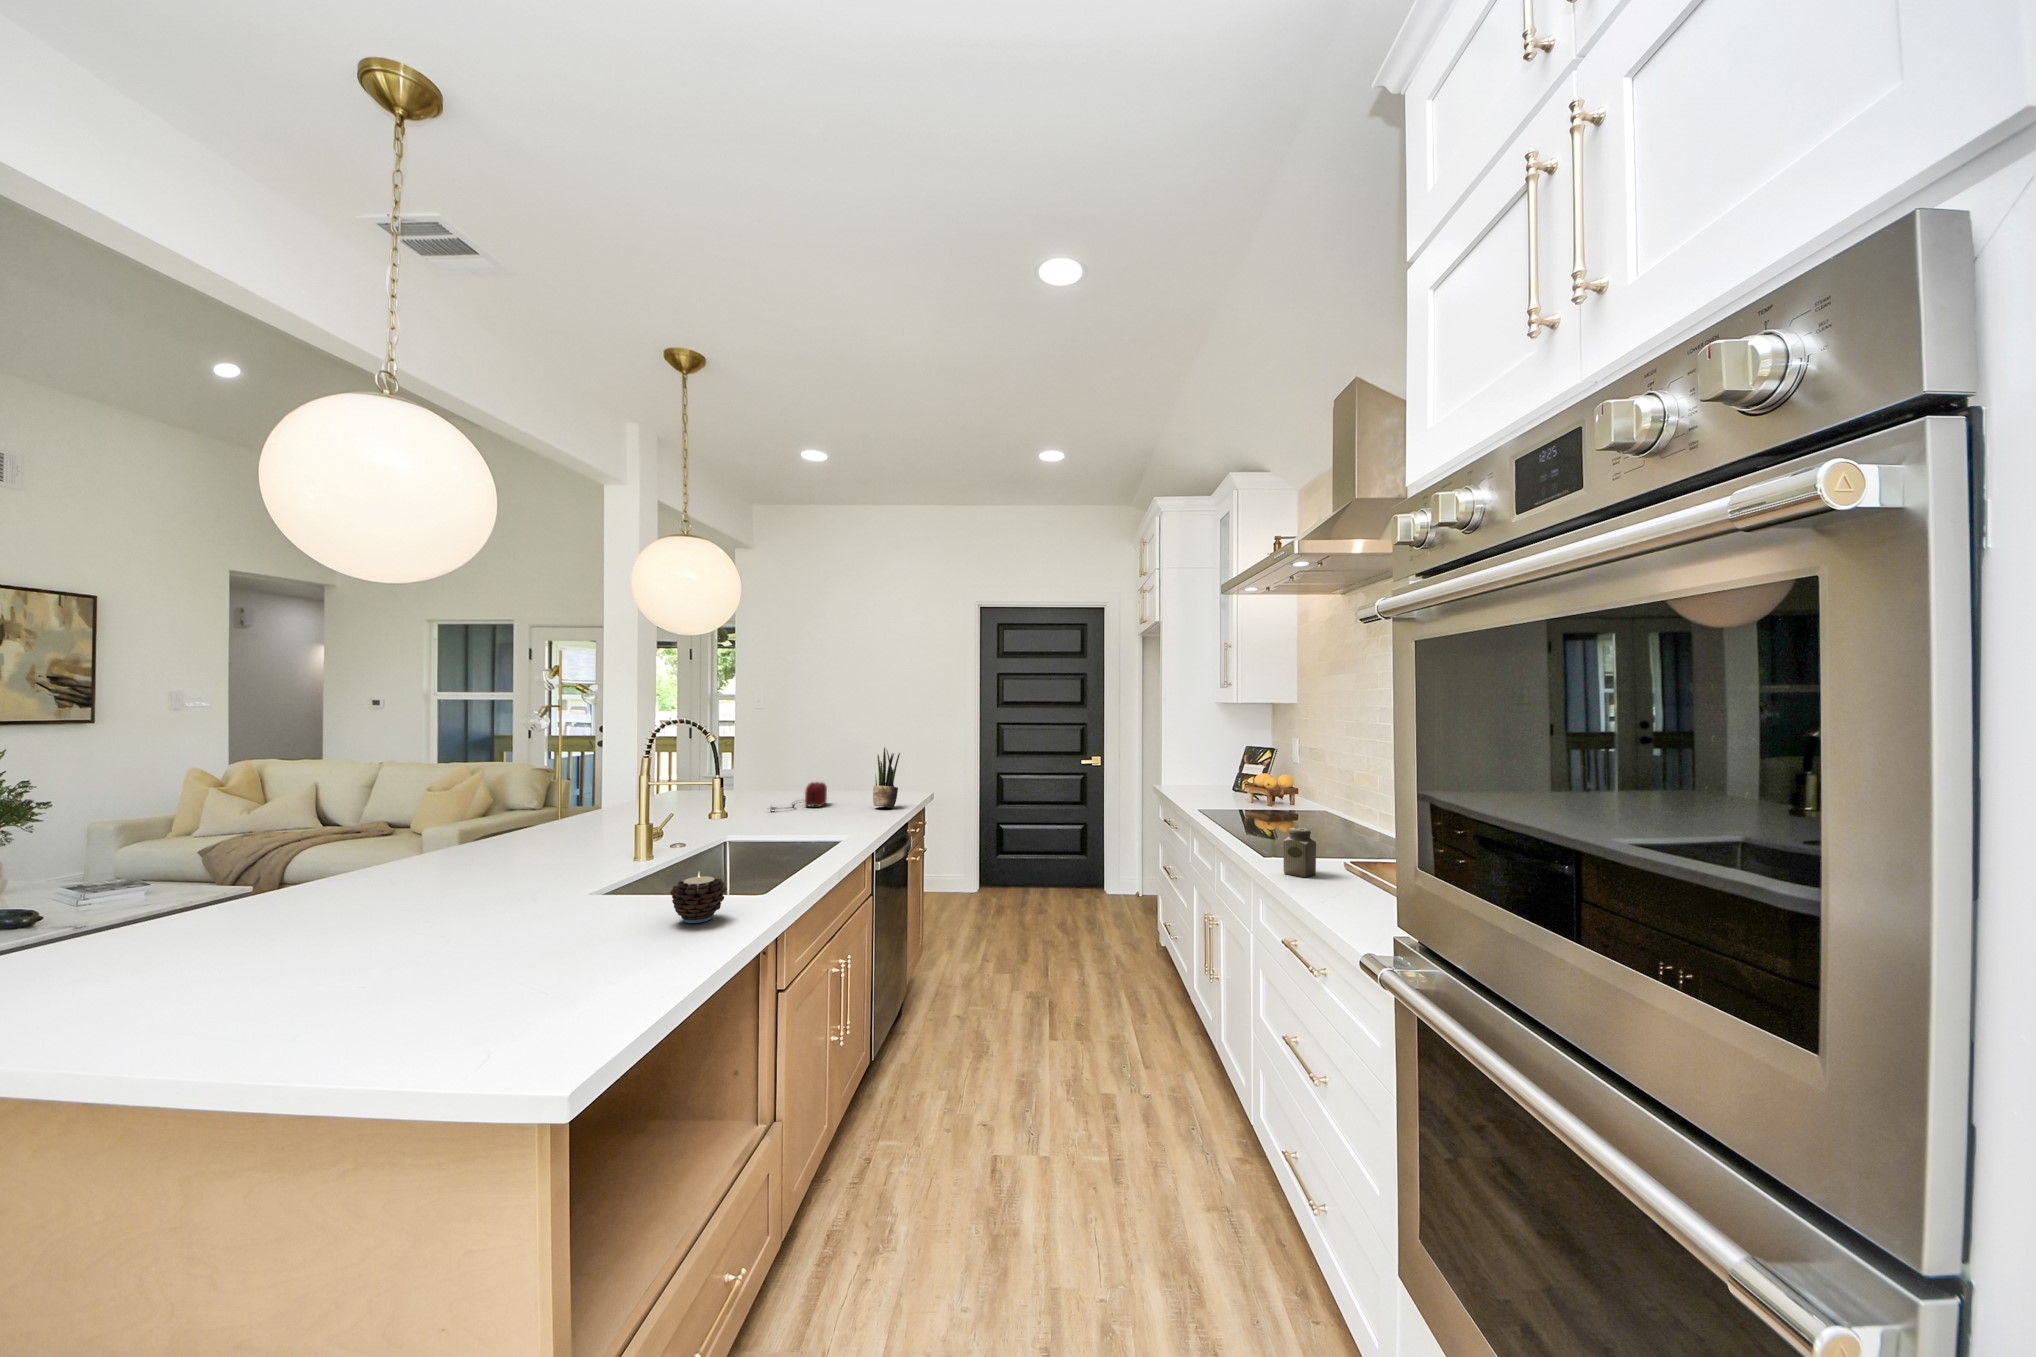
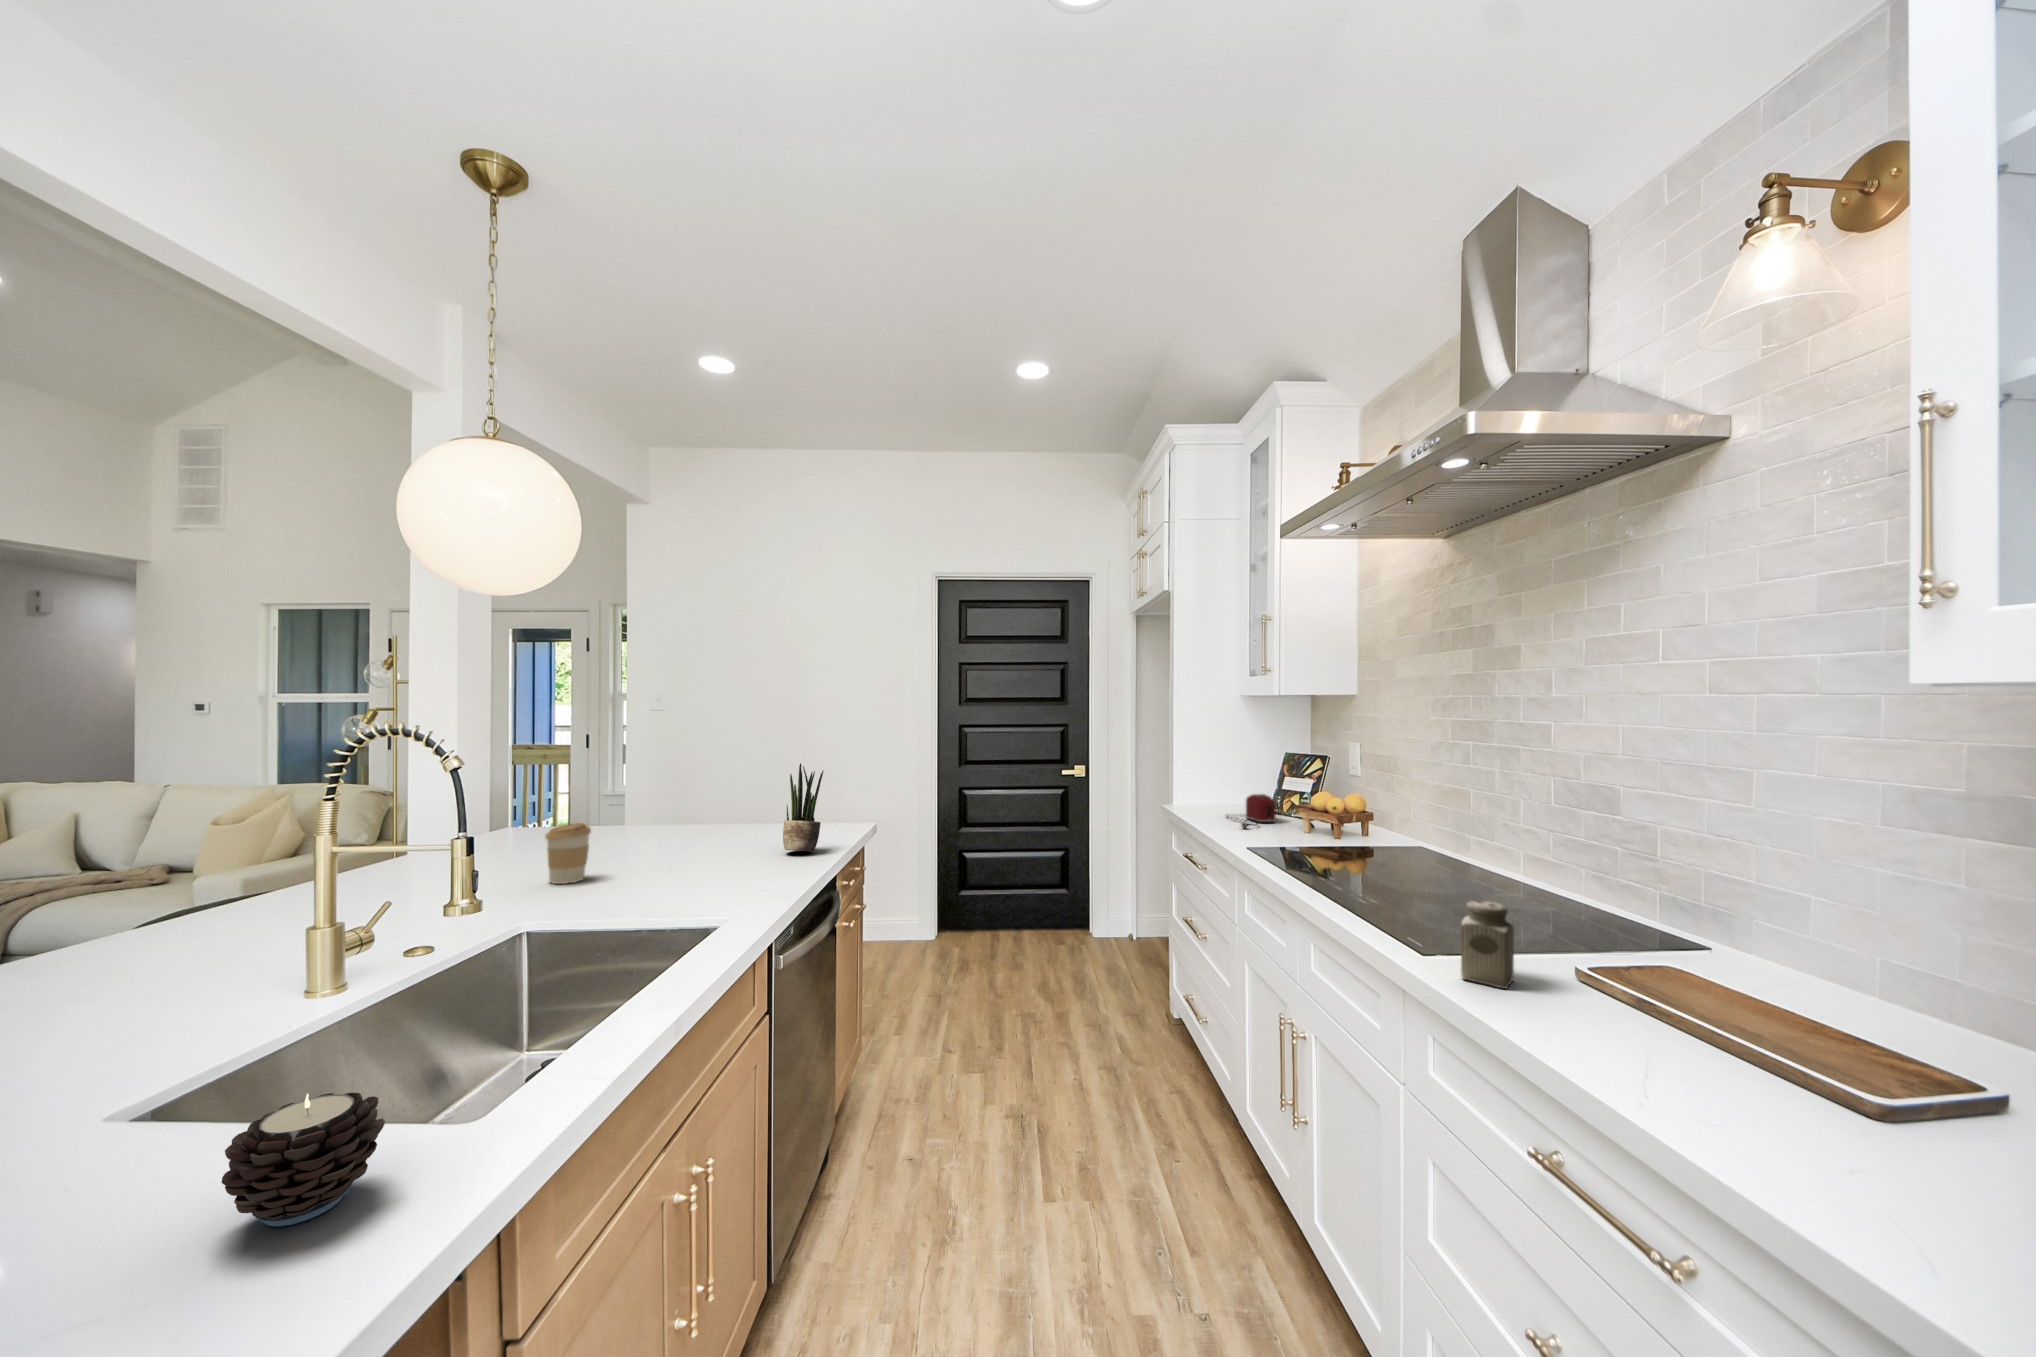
toaster: present [770,782,827,811] -> present [1241,794,1276,829]
coffee cup: none [726,783,754,821] -> present [545,823,591,884]

